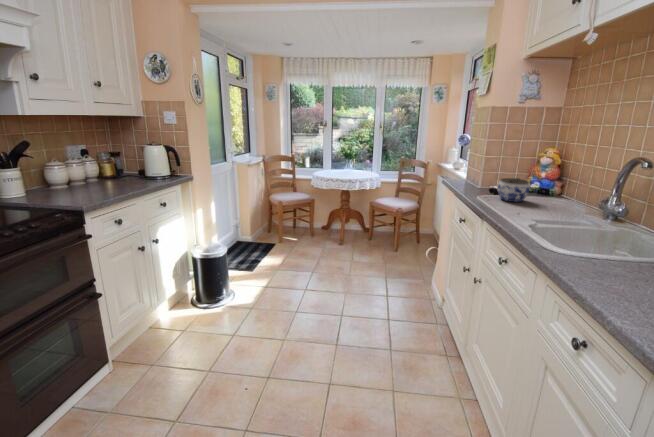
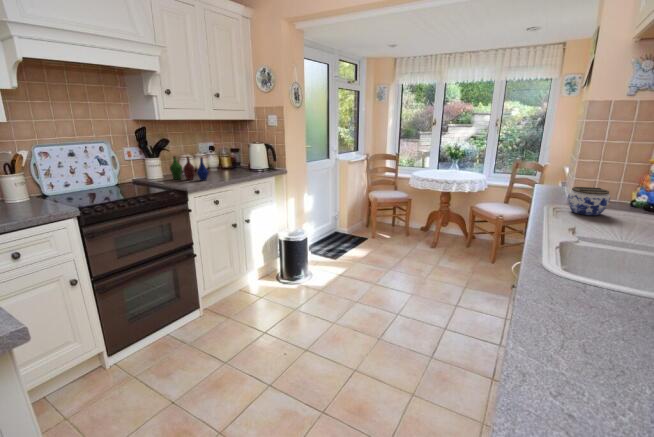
bottle: none [35,163,100,196] -> present [170,156,209,181]

